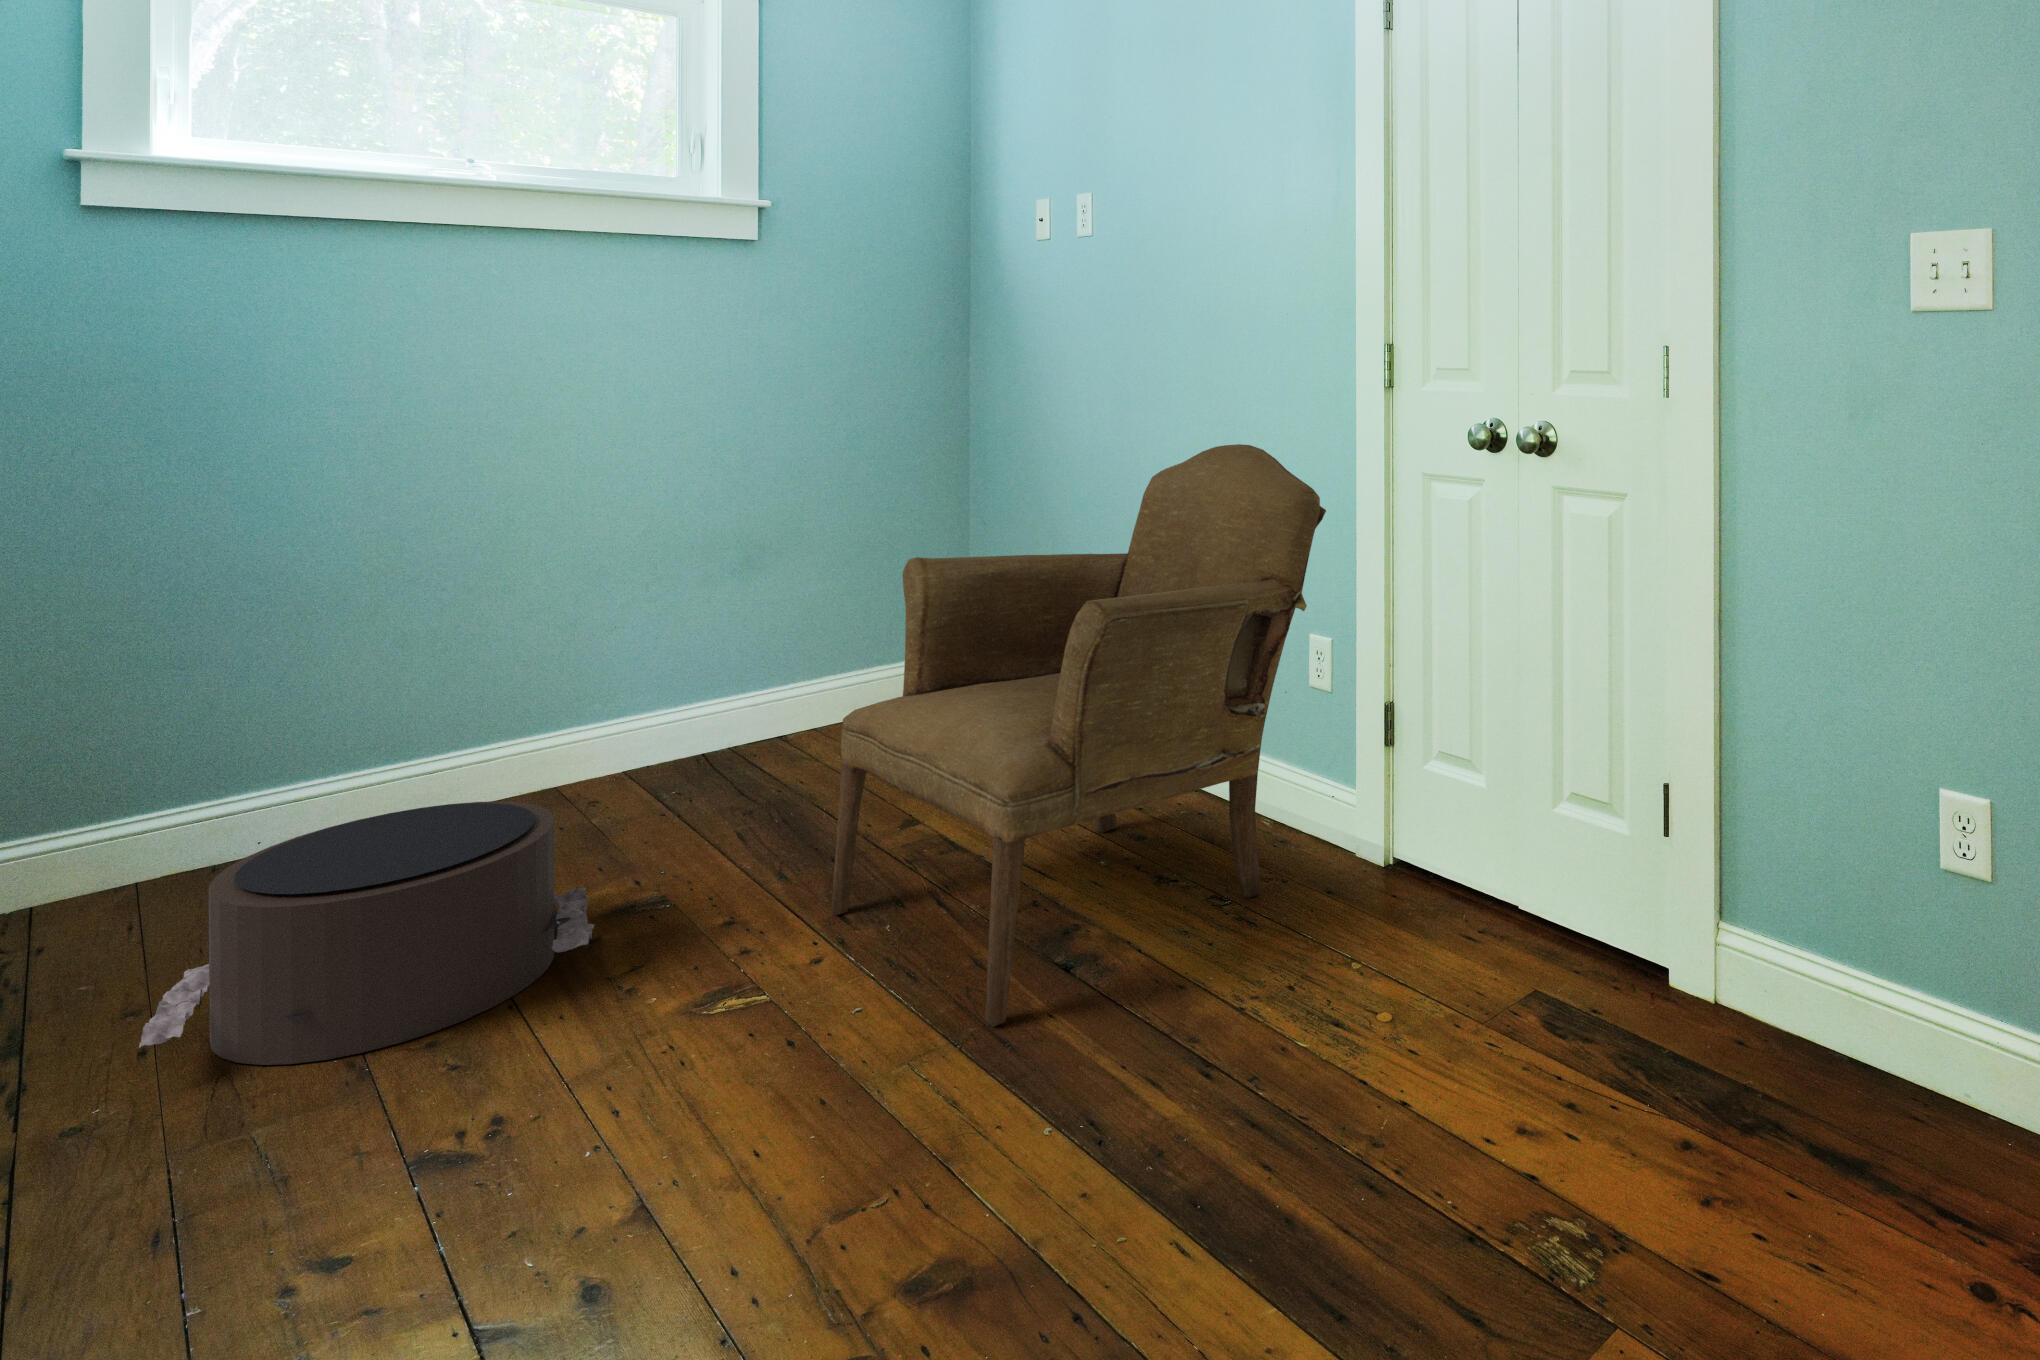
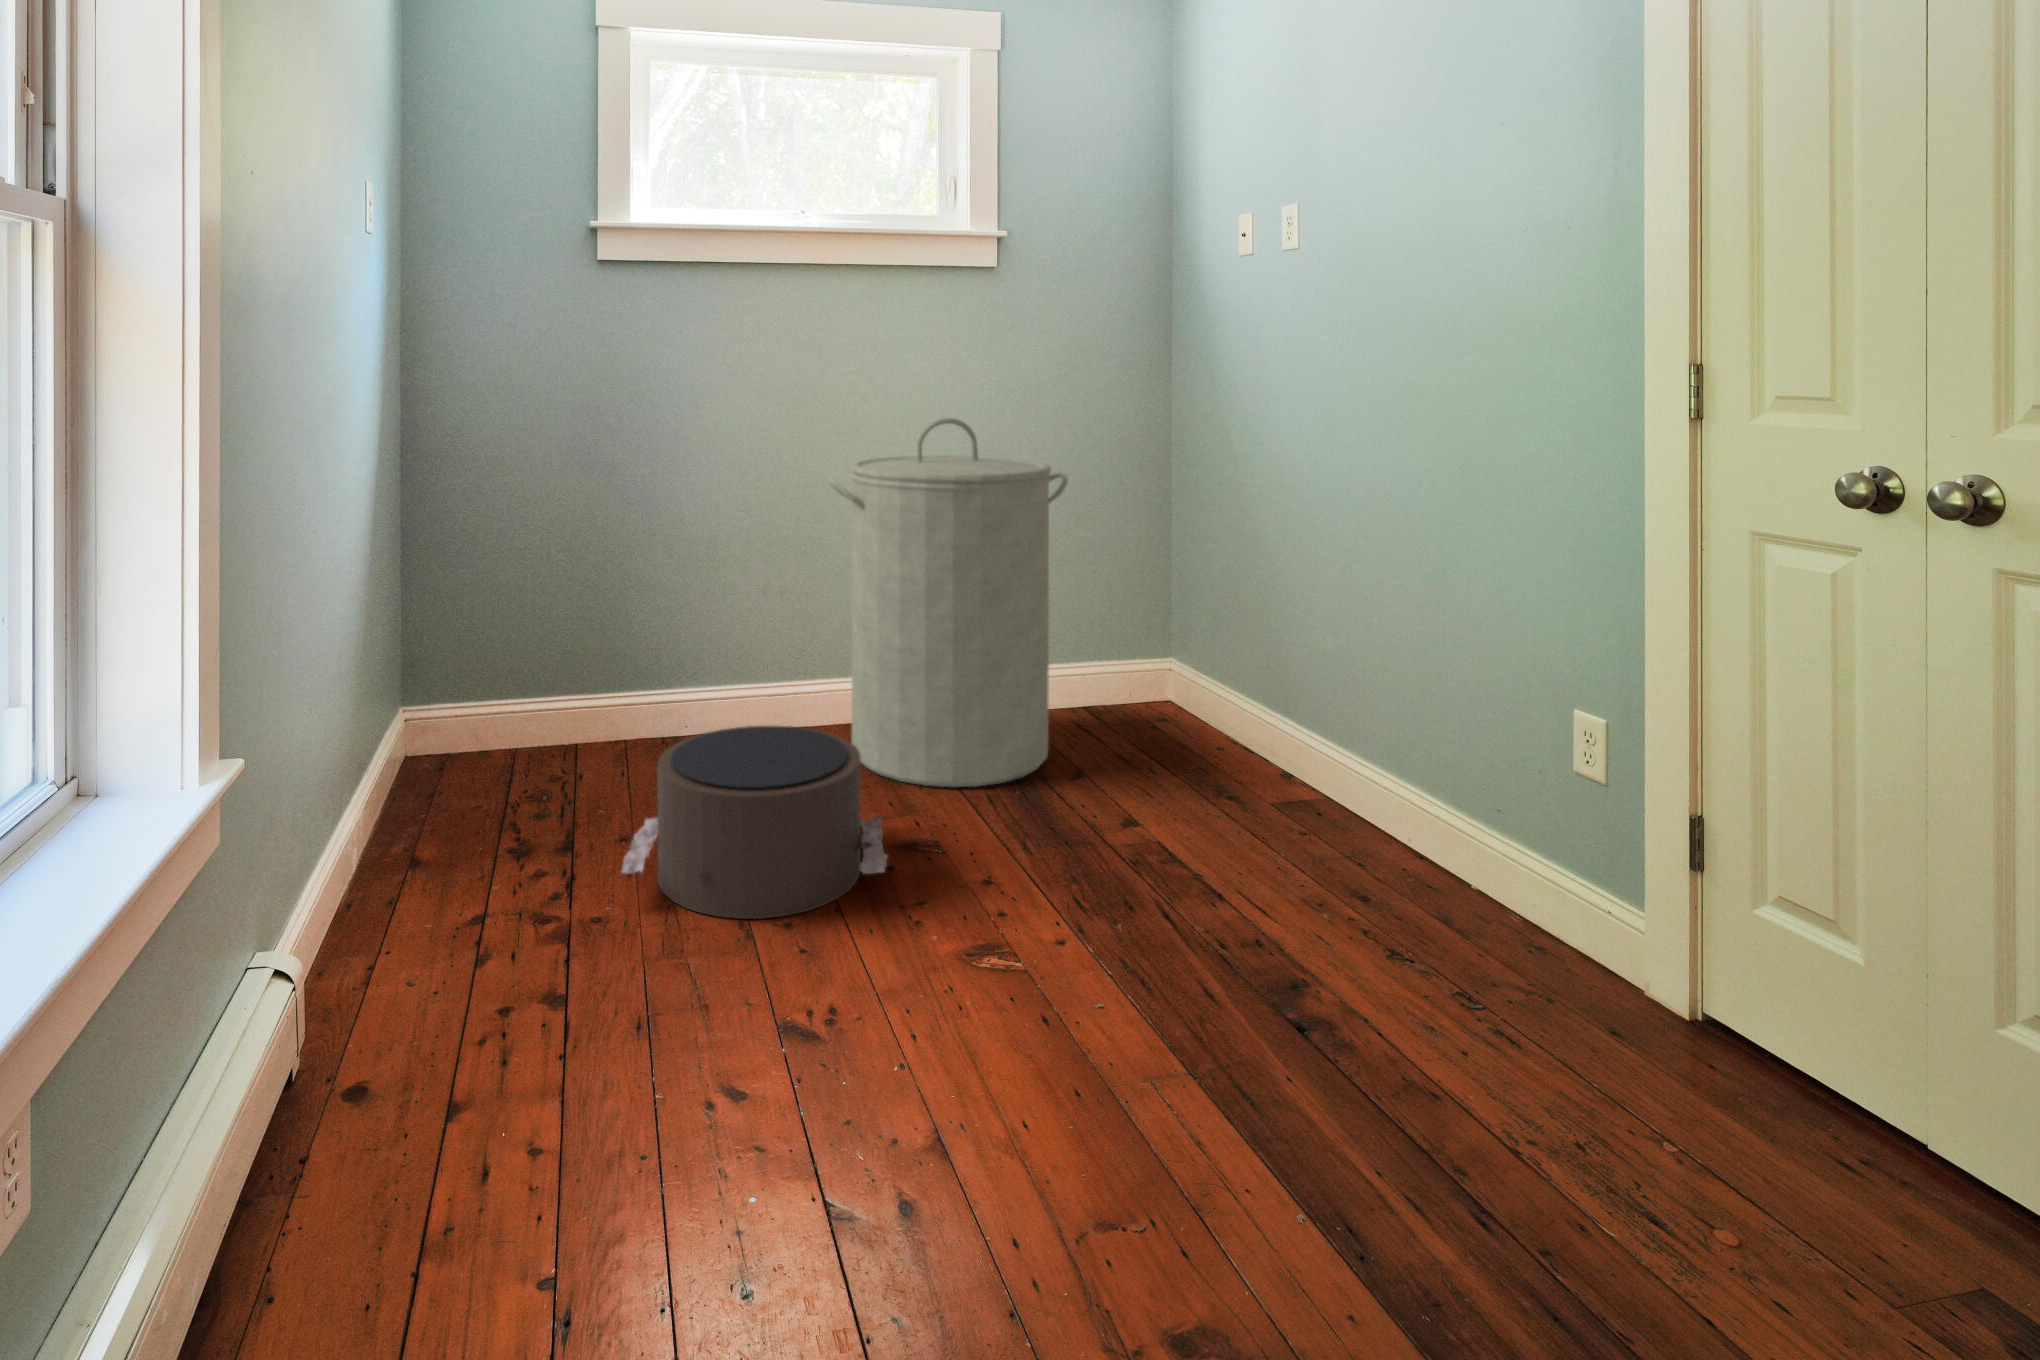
laundry hamper: none [507,416,842,846] -> present [828,418,1068,787]
armchair: present [831,444,1326,1027] -> none [1068,471,1607,1074]

